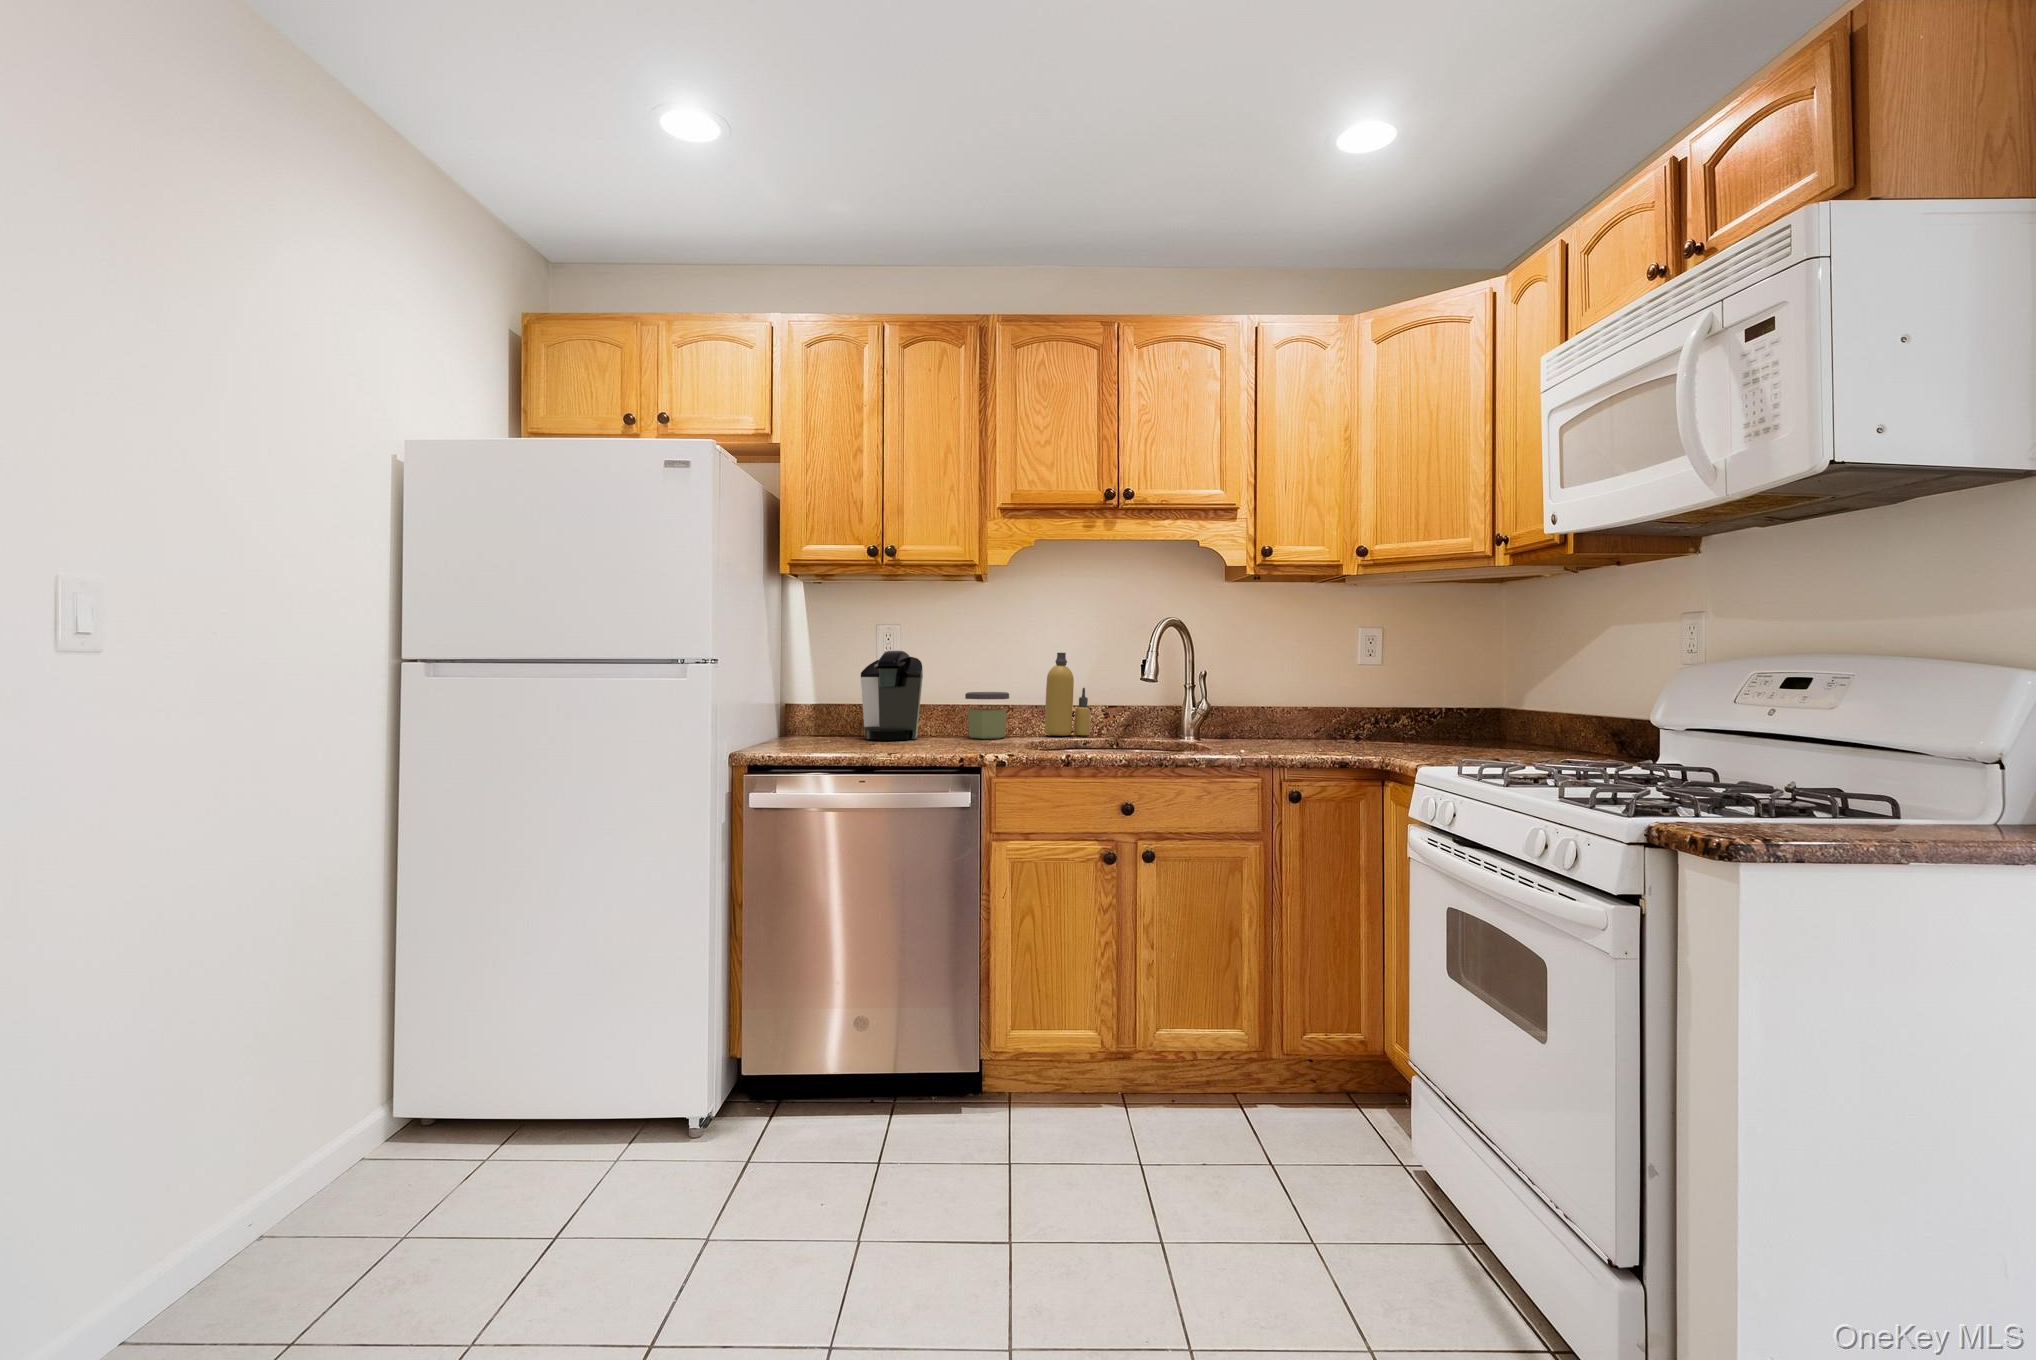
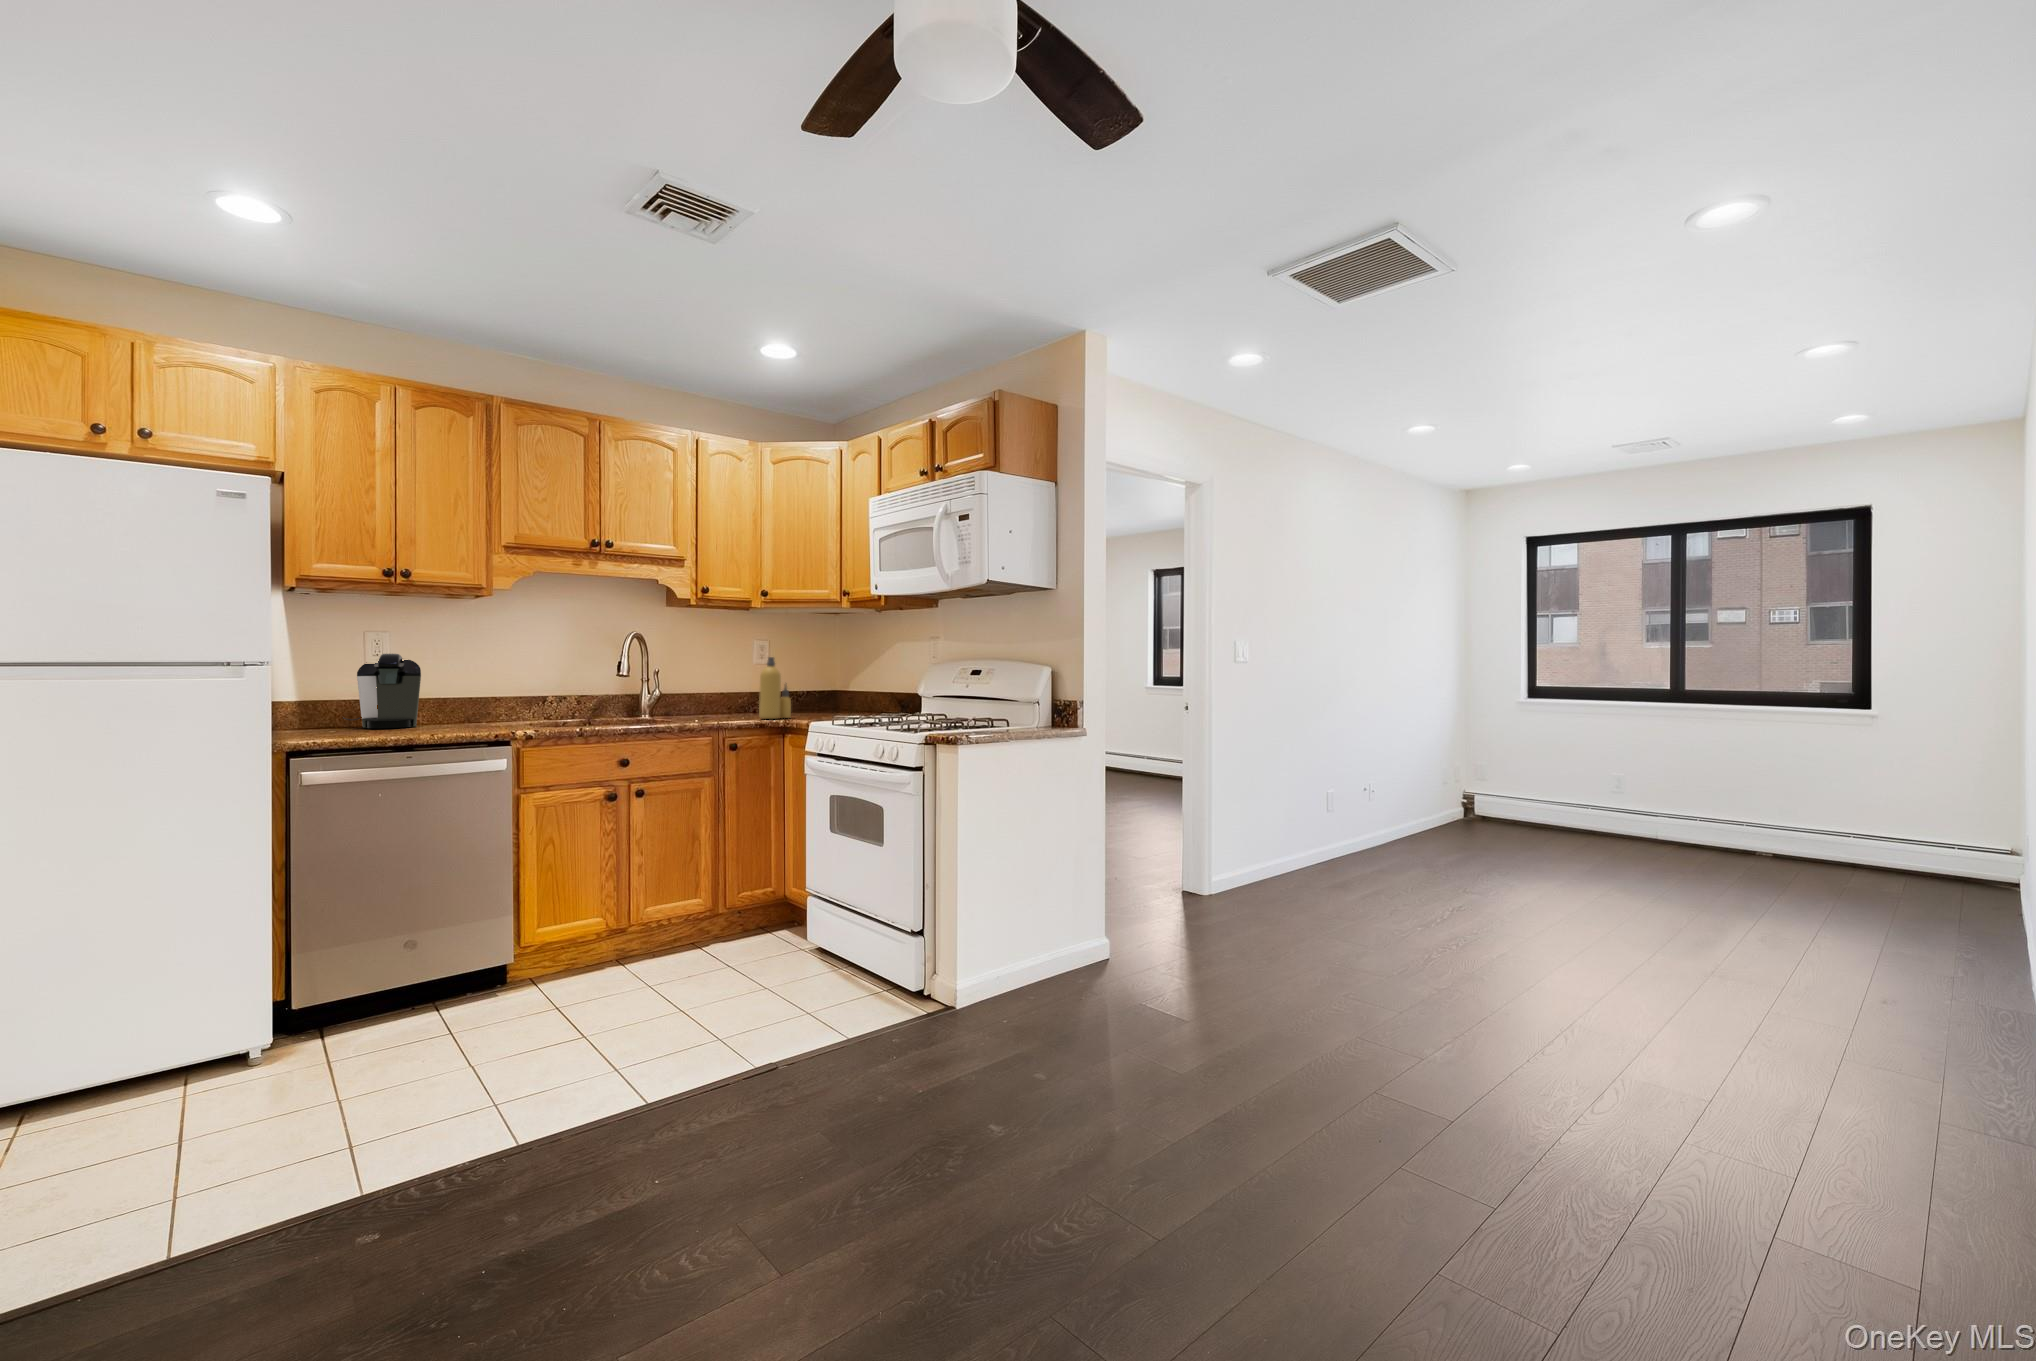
bottle: present [1045,653,1090,736] -> present [759,657,791,719]
jar: present [965,692,1009,739] -> none [462,687,499,723]

